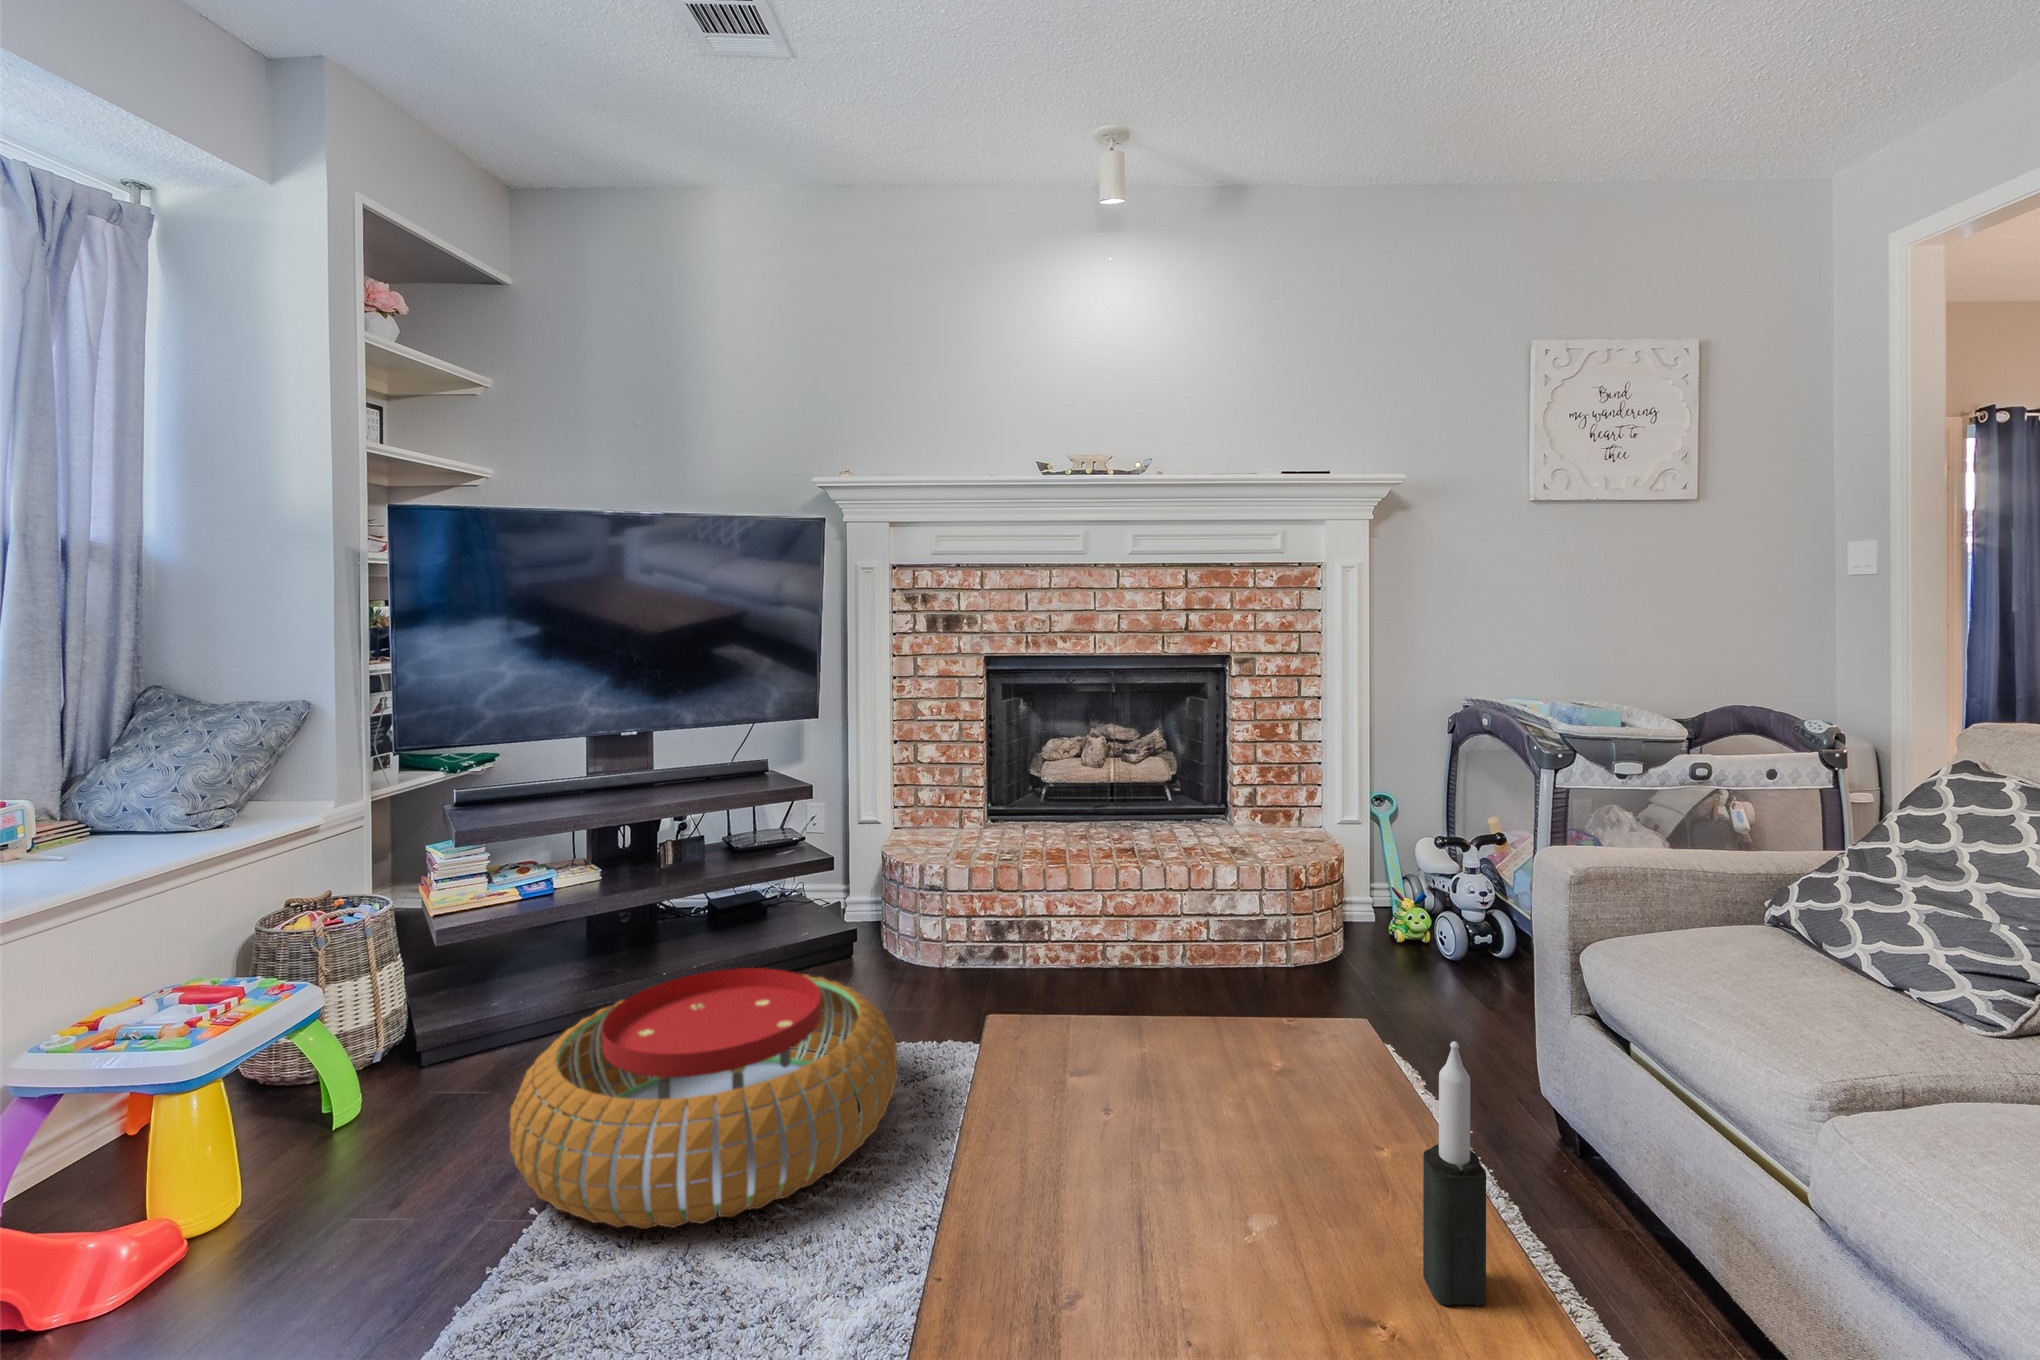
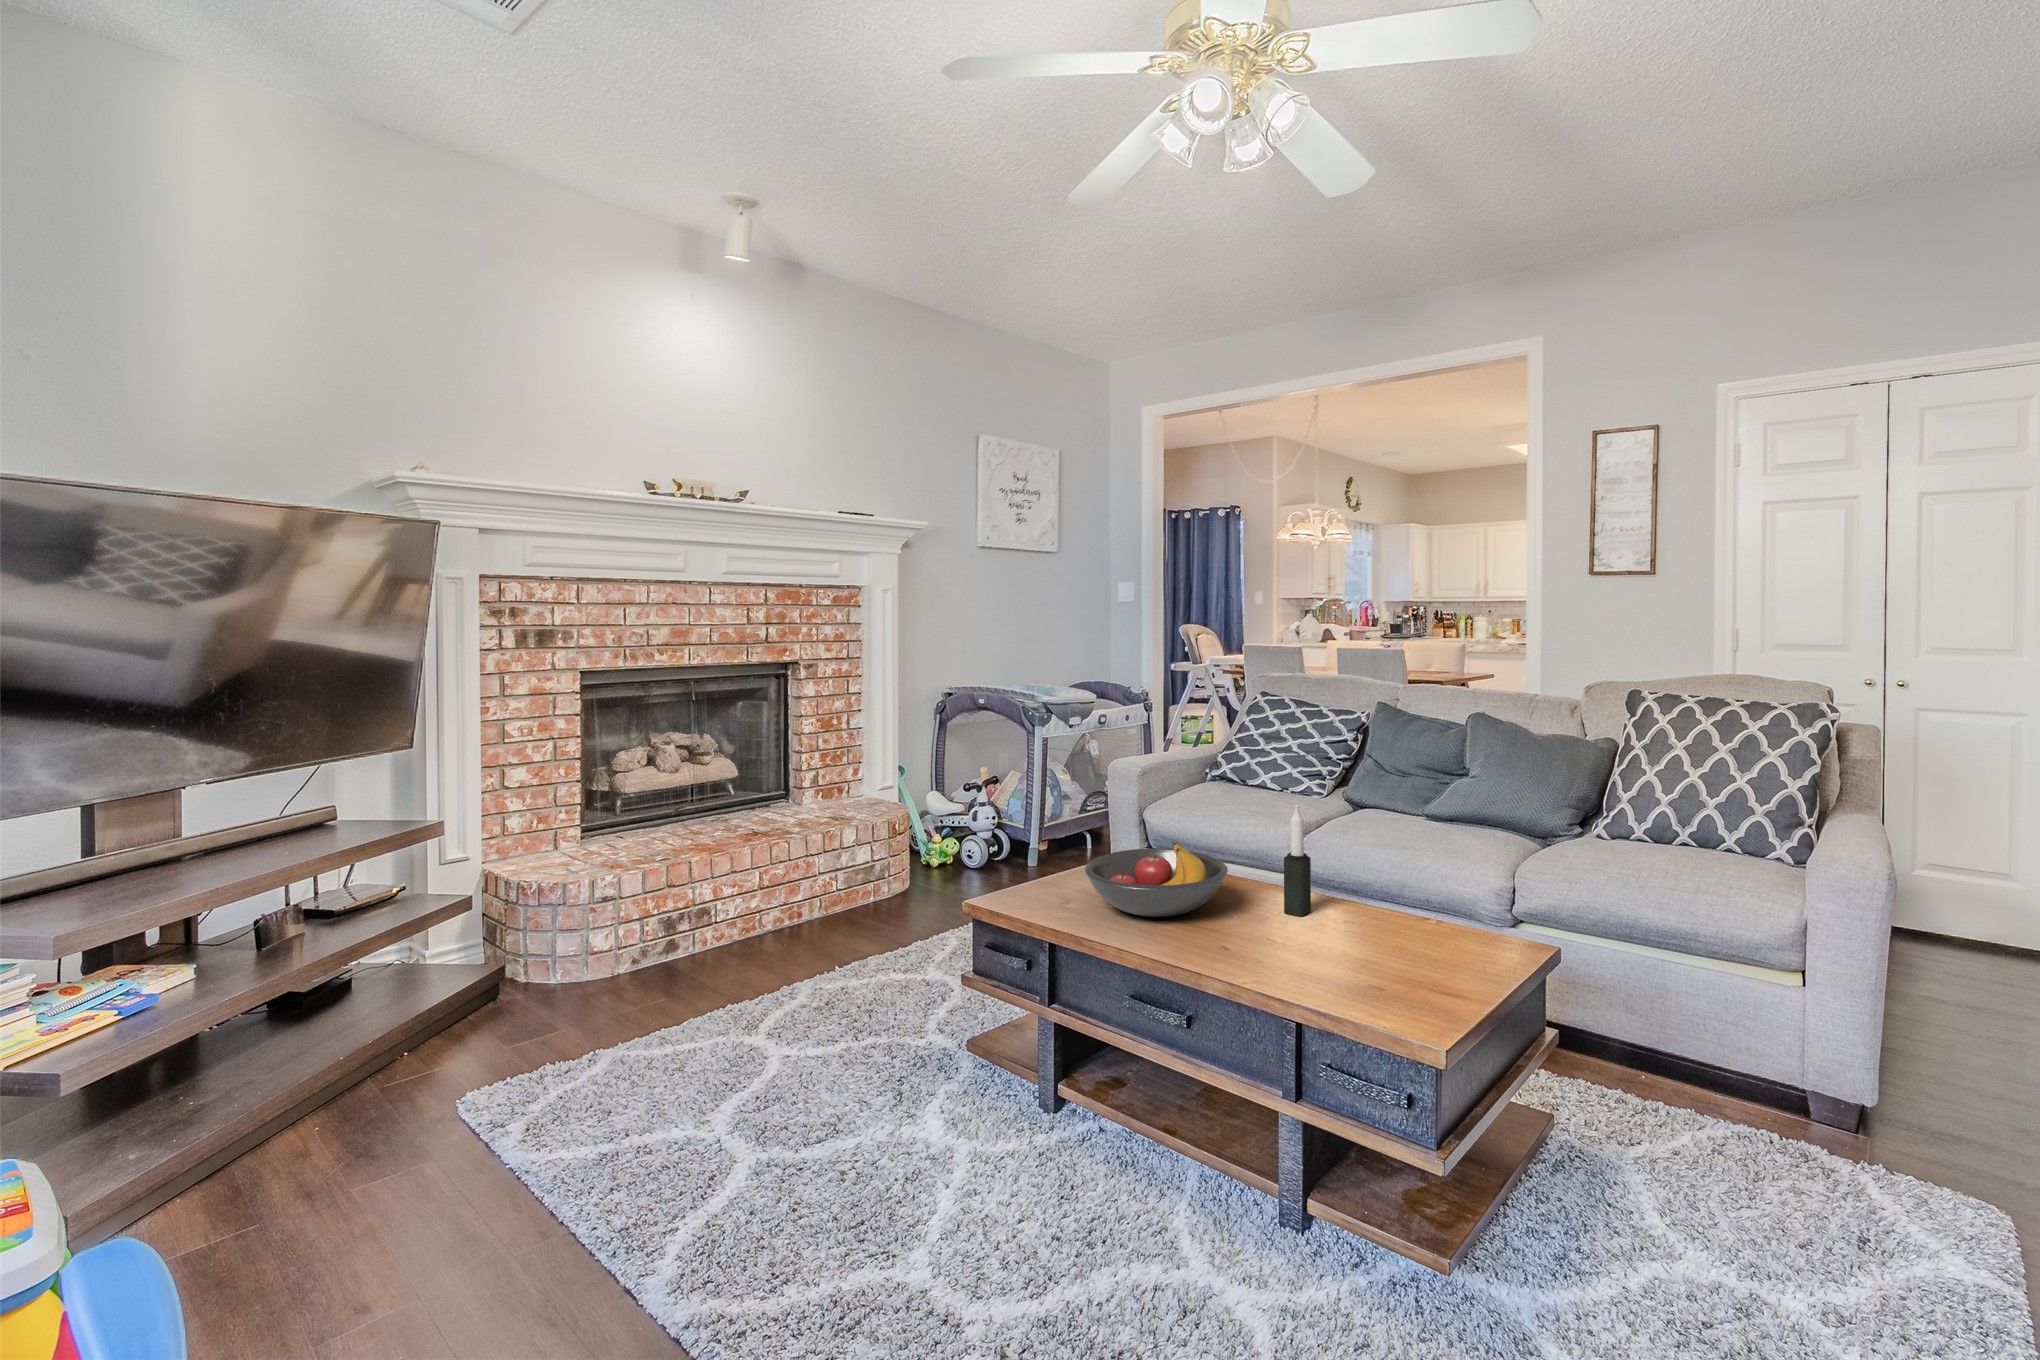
pouf: present [510,968,898,1229] -> none [432,965,820,1218]
fruit bowl: none [1105,1009,1379,1172] -> present [1085,843,1228,917]

